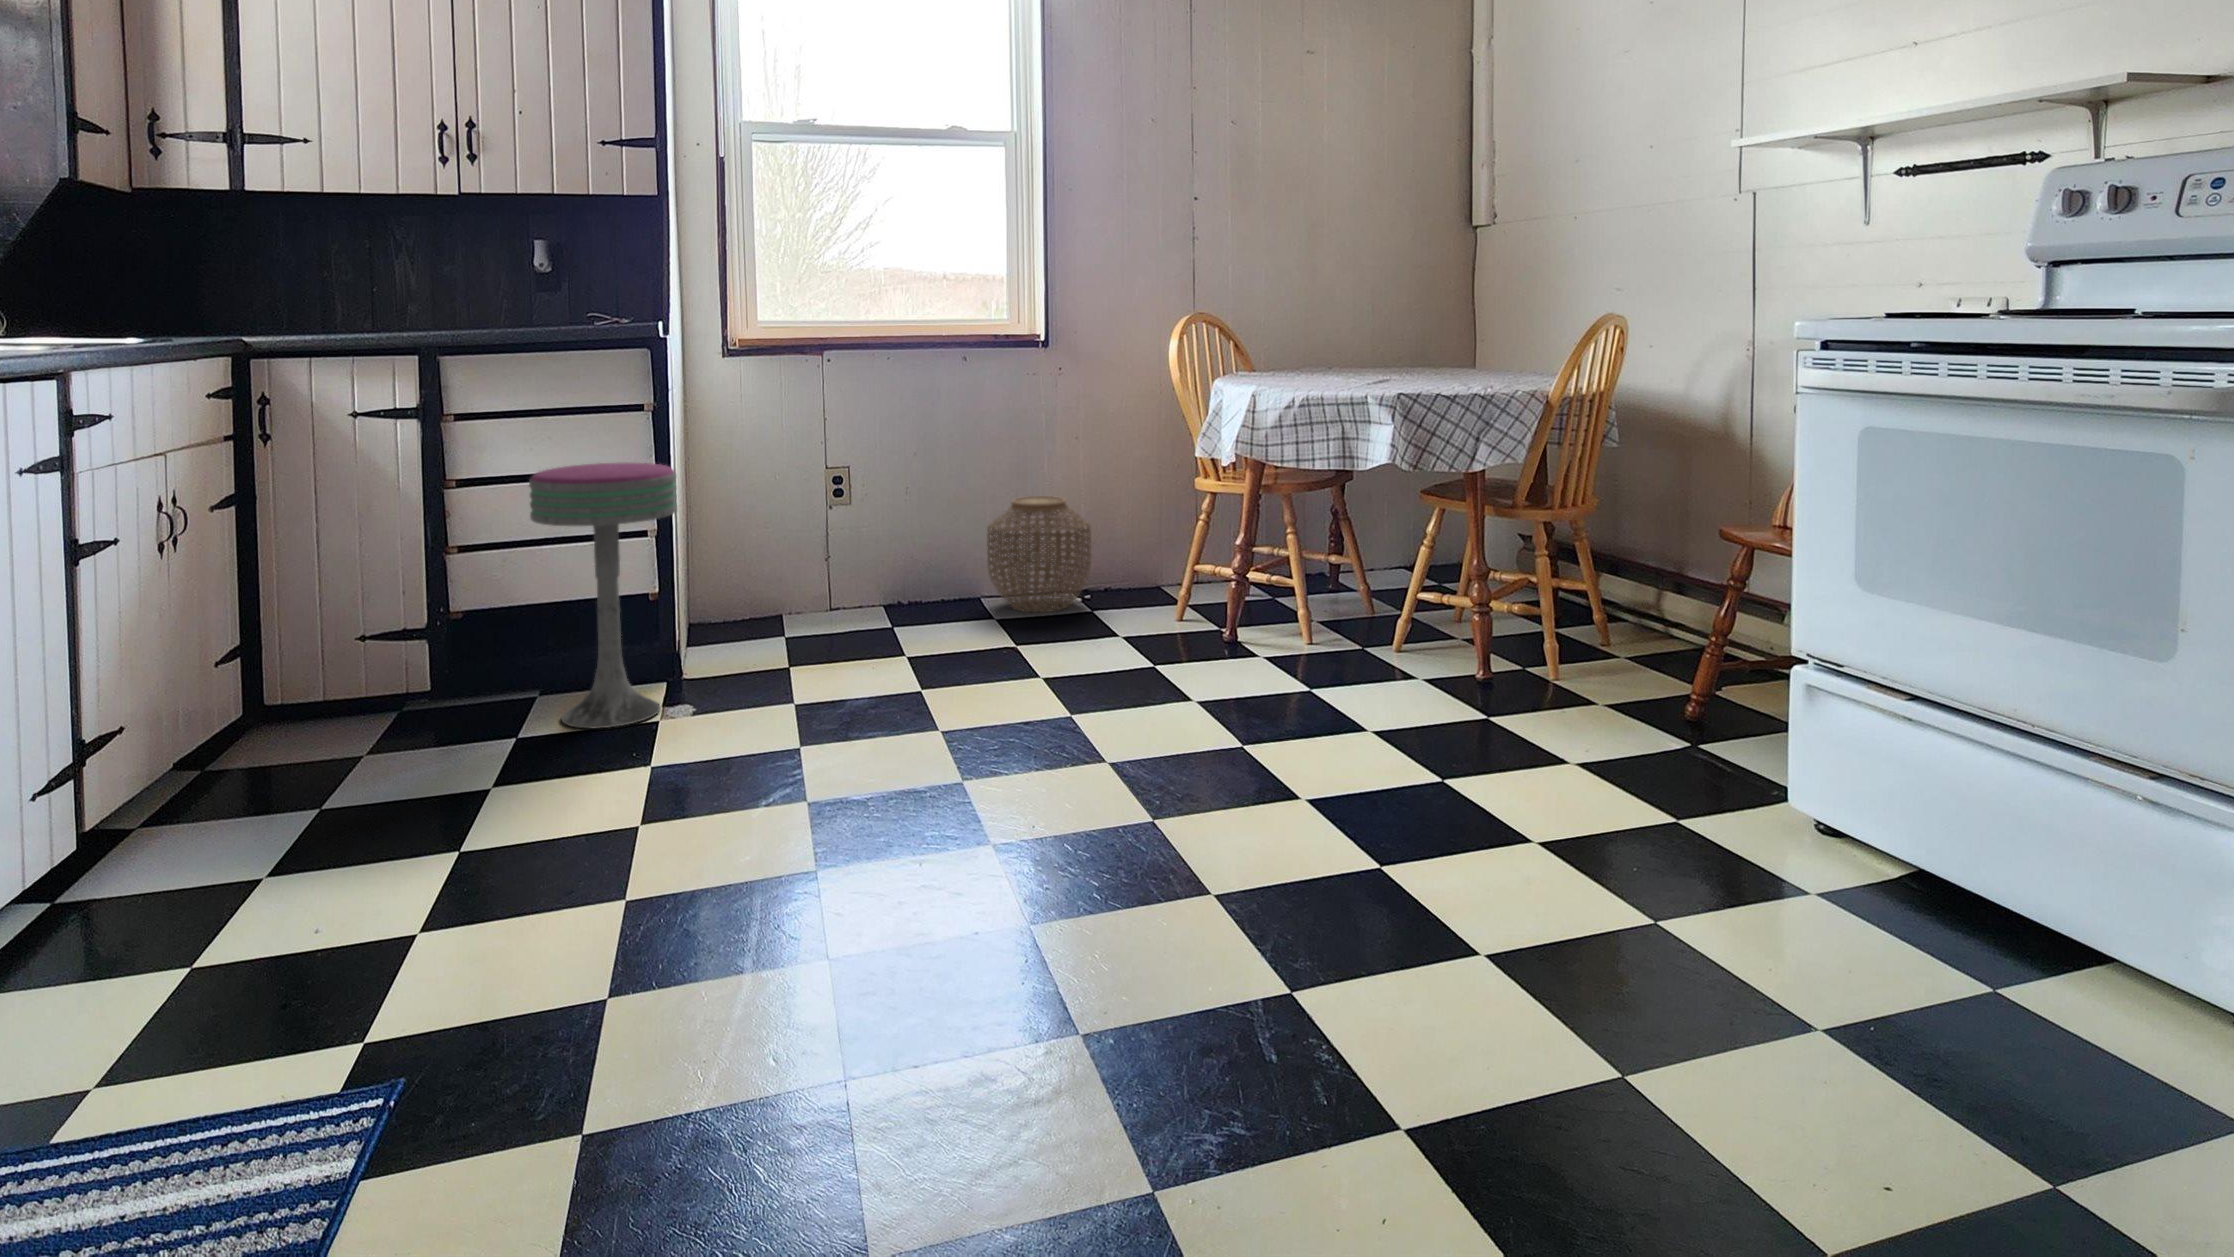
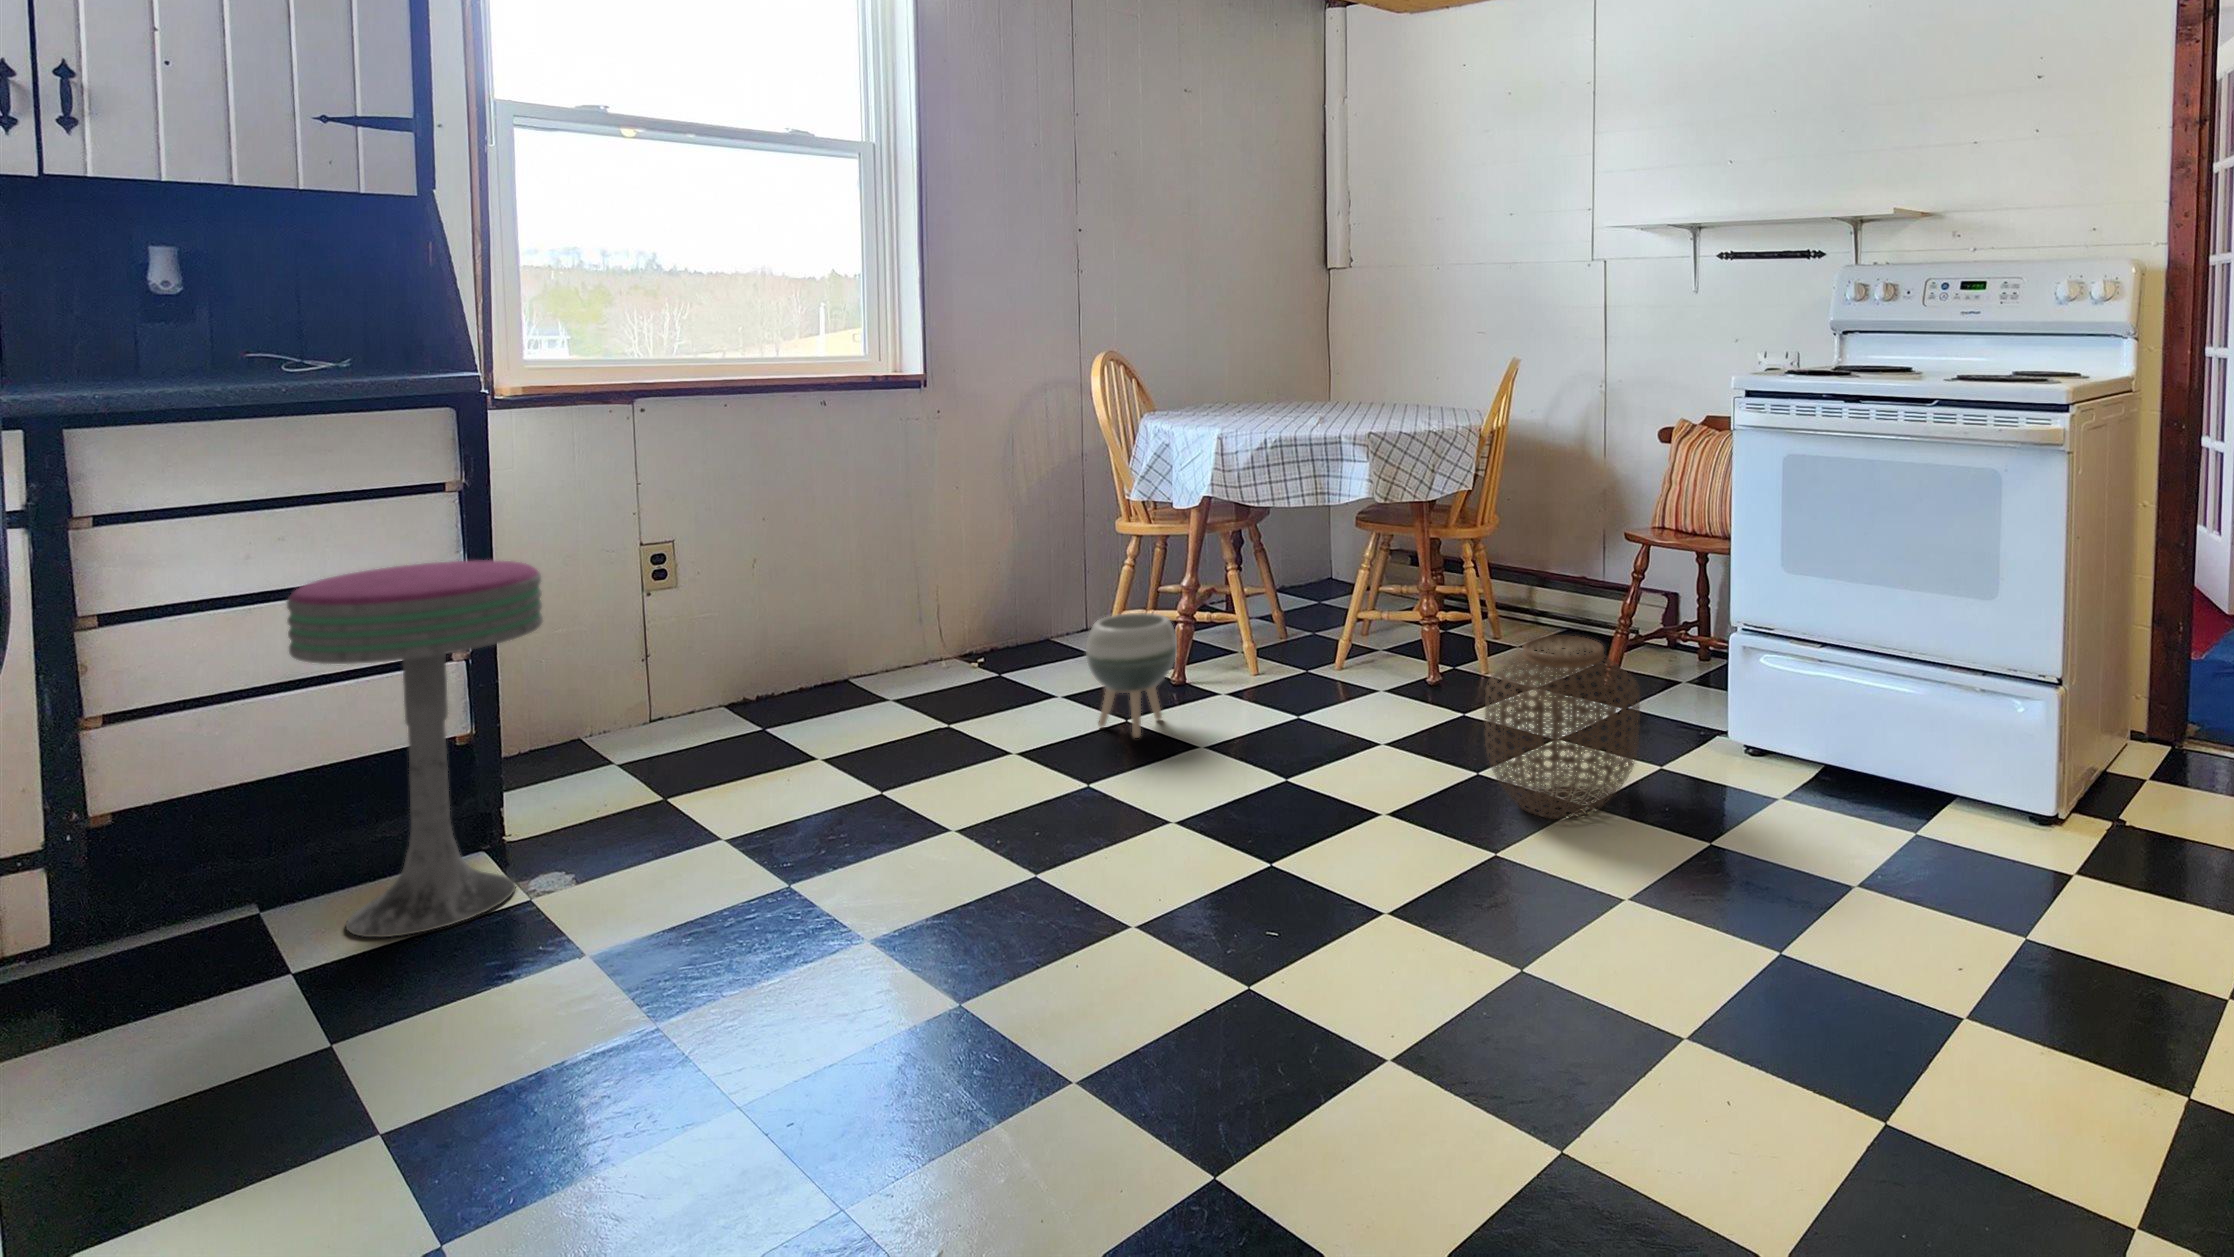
woven basket: present [987,496,1091,612] -> present [1485,636,1640,819]
planter: none [1109,566,1193,687] -> present [1086,613,1177,738]

